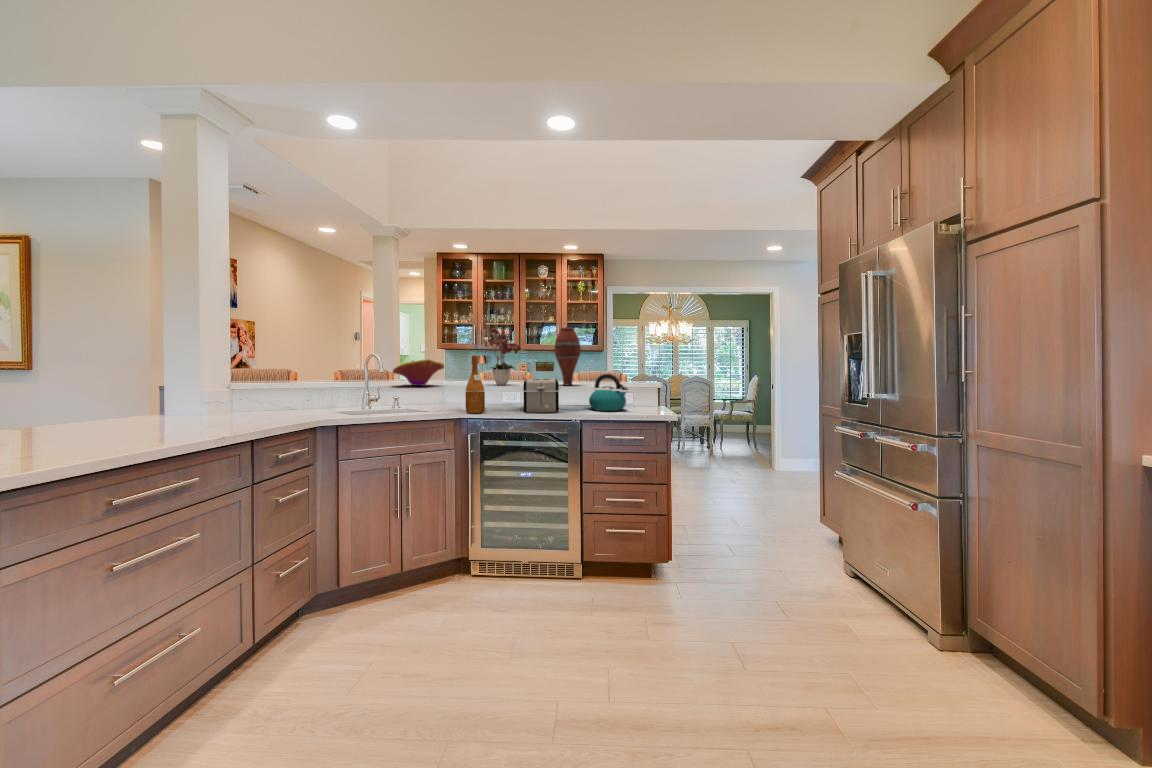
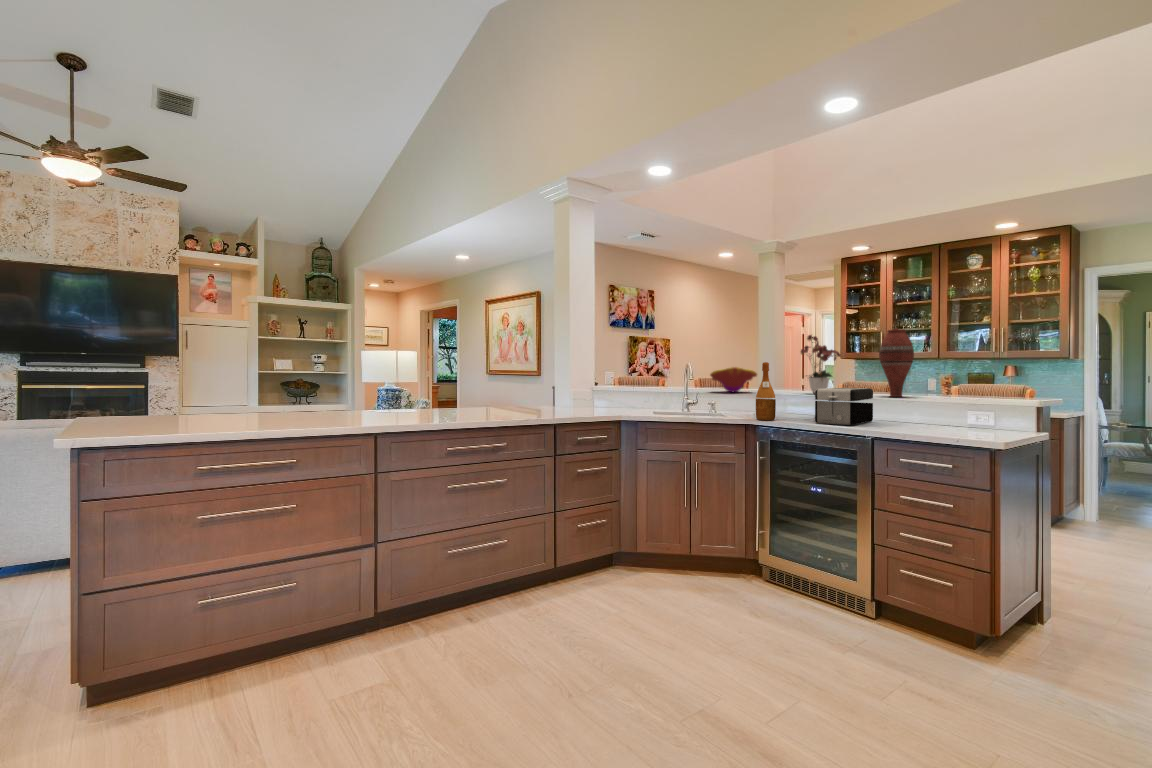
kettle: present [589,374,628,411] -> none [908,384,962,429]

